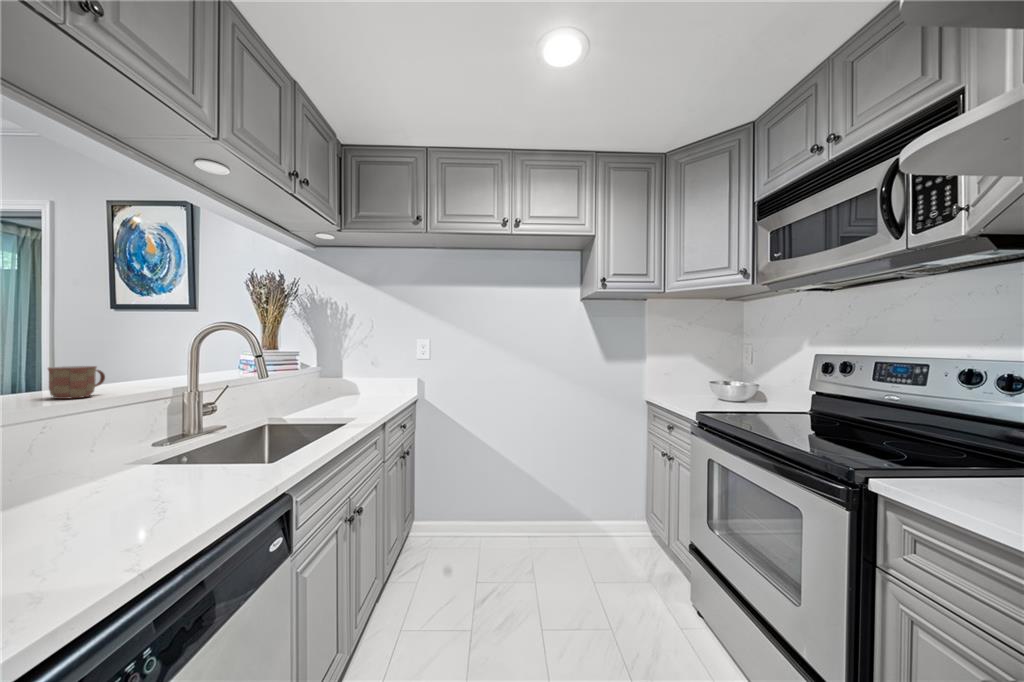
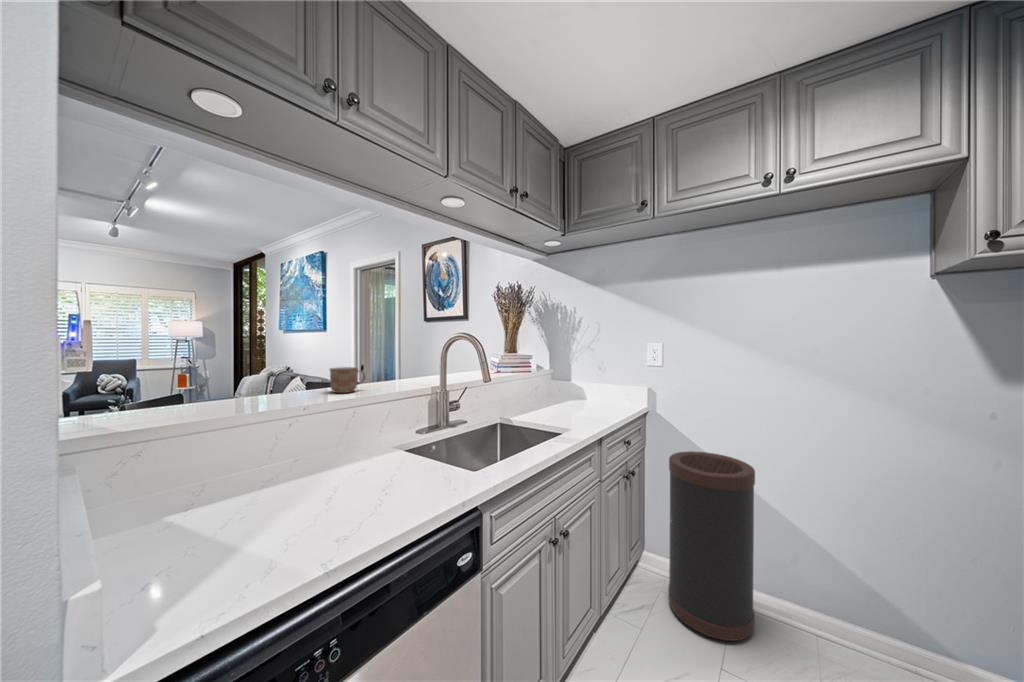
trash can: none [435,427,495,566] -> present [668,451,755,641]

